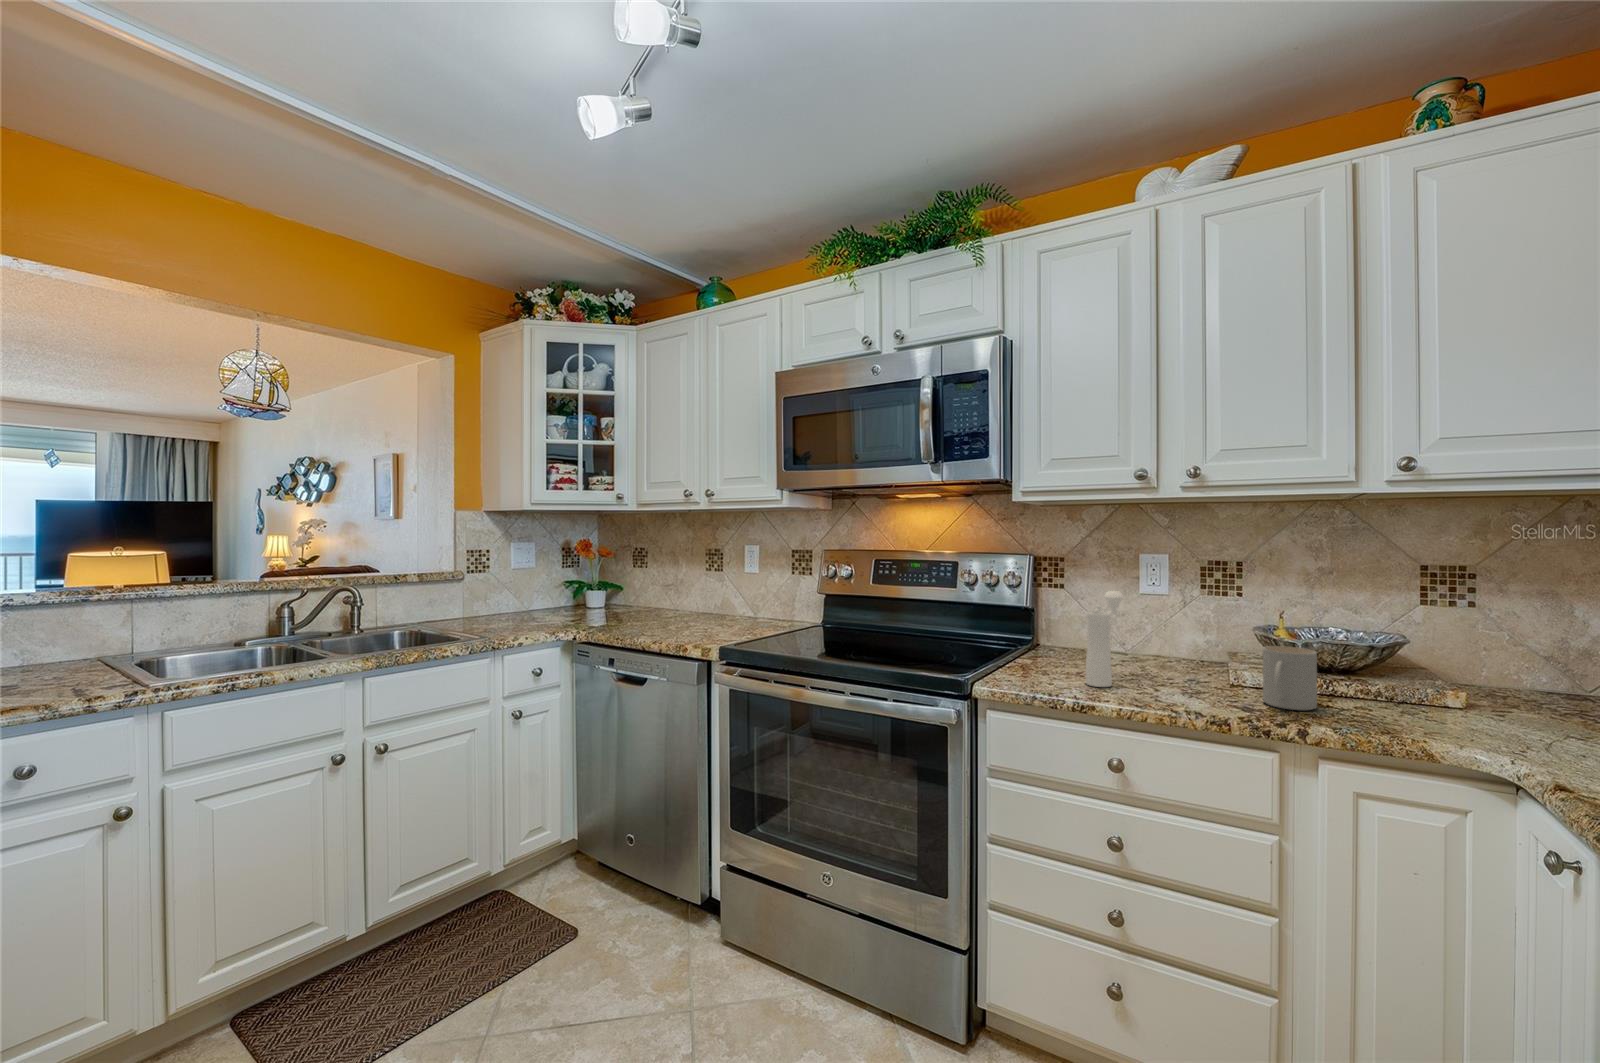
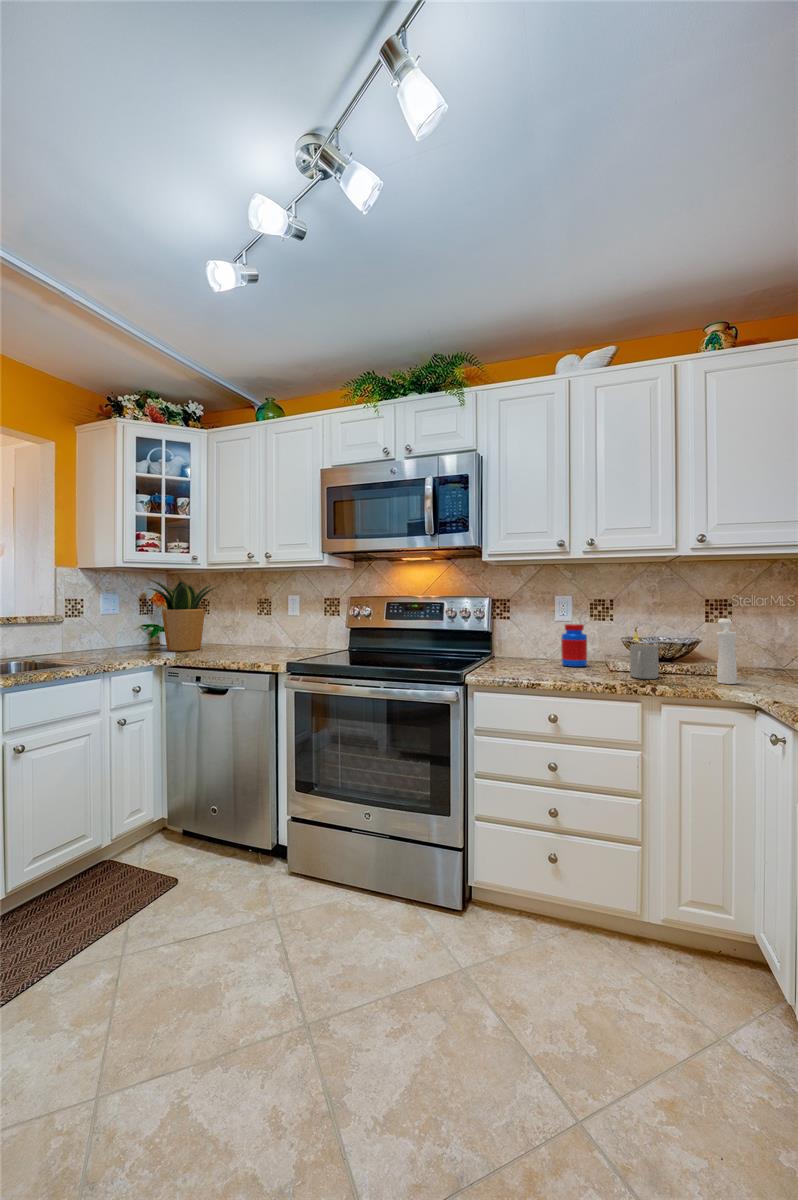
potted plant: none [562,525,654,620] -> present [148,580,218,651]
pepper mill: present [1086,591,1124,687] -> present [717,619,737,684]
jar: none [1143,603,1188,675] -> present [561,624,587,667]

